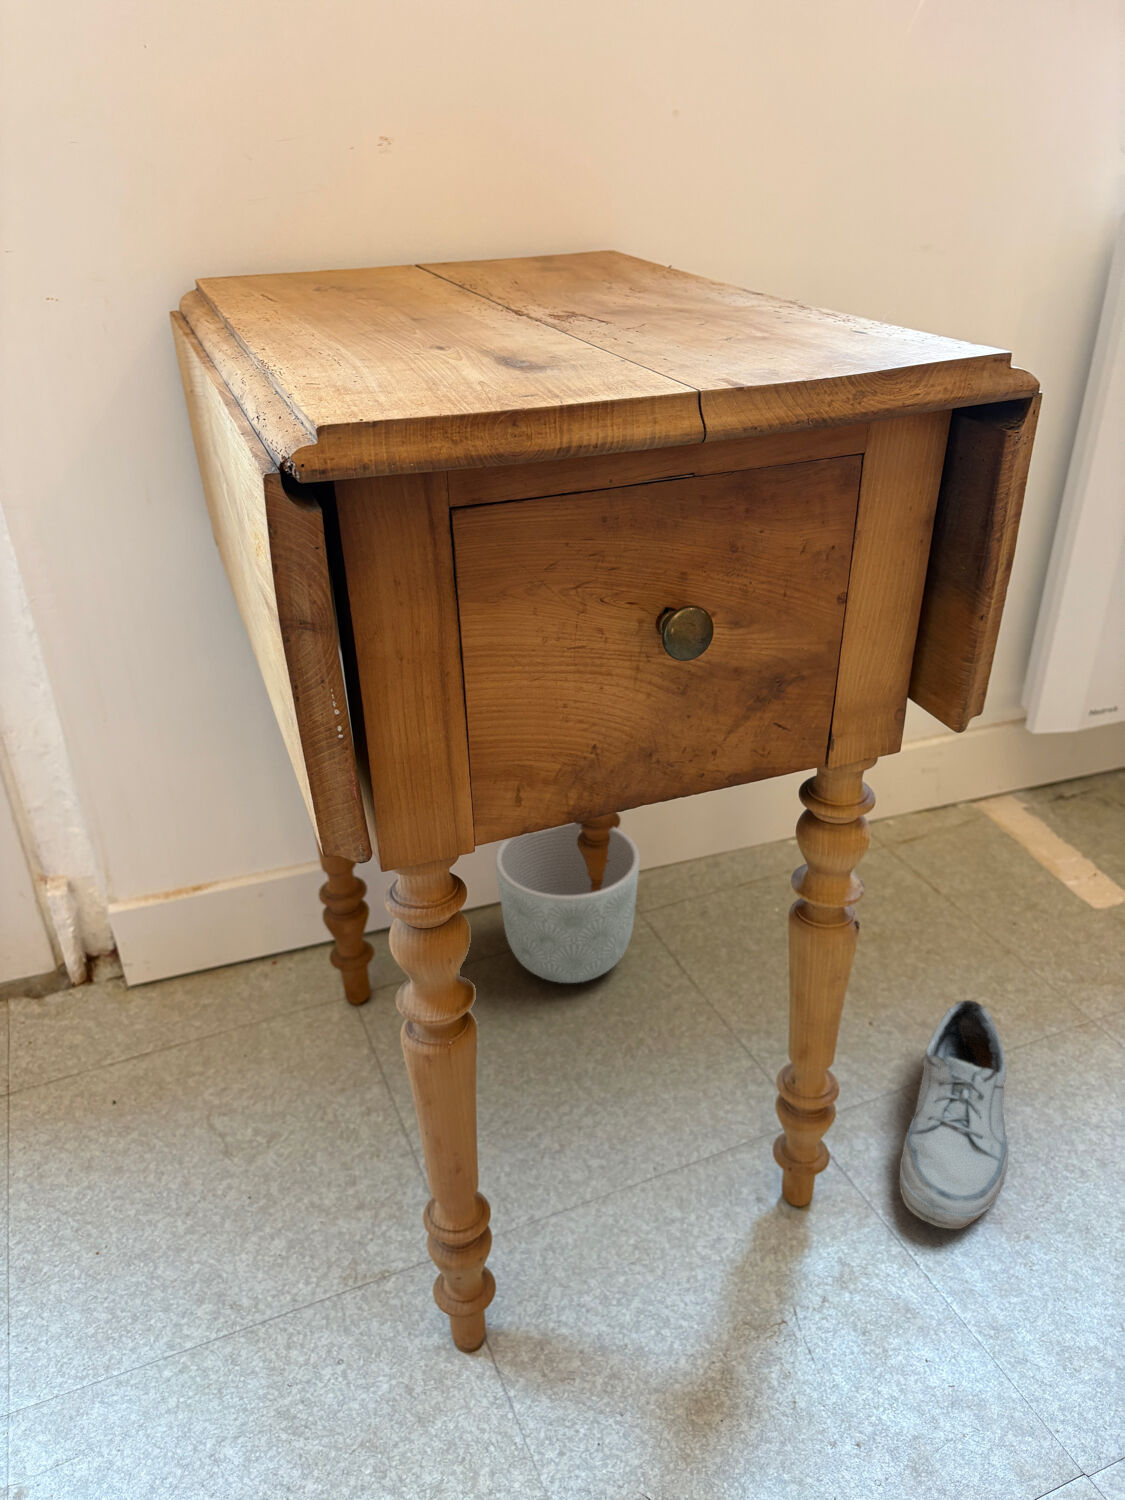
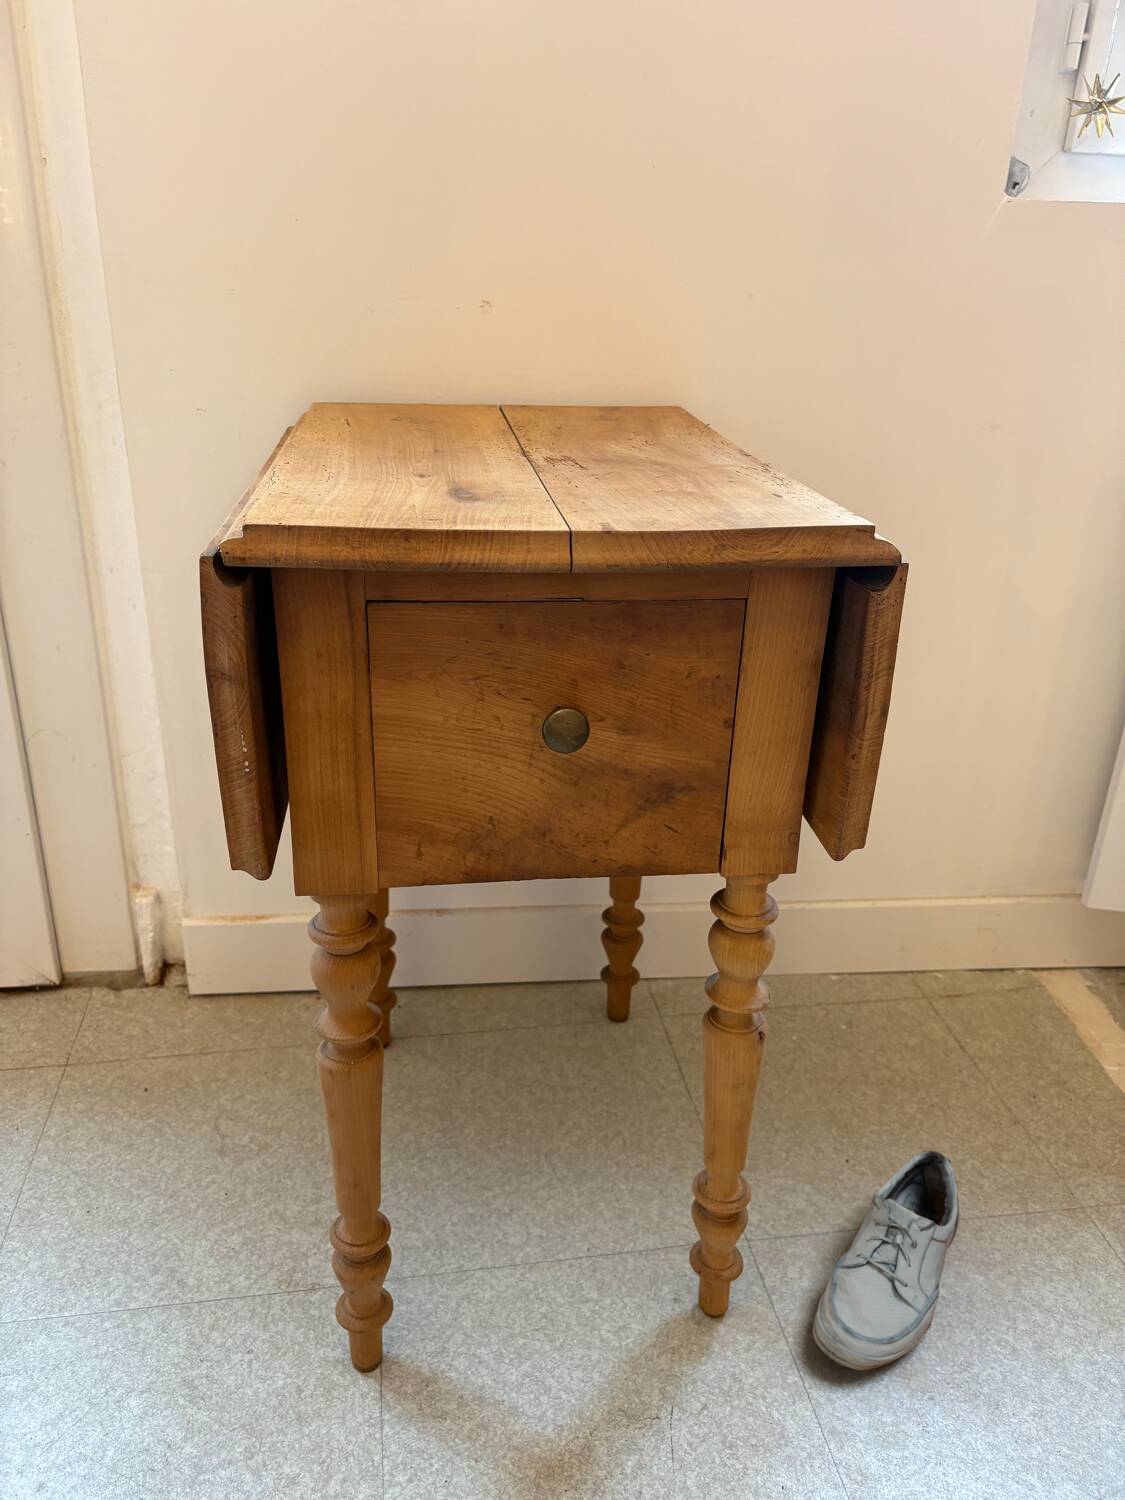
planter: present [495,824,640,983] -> none [515,910,649,1066]

